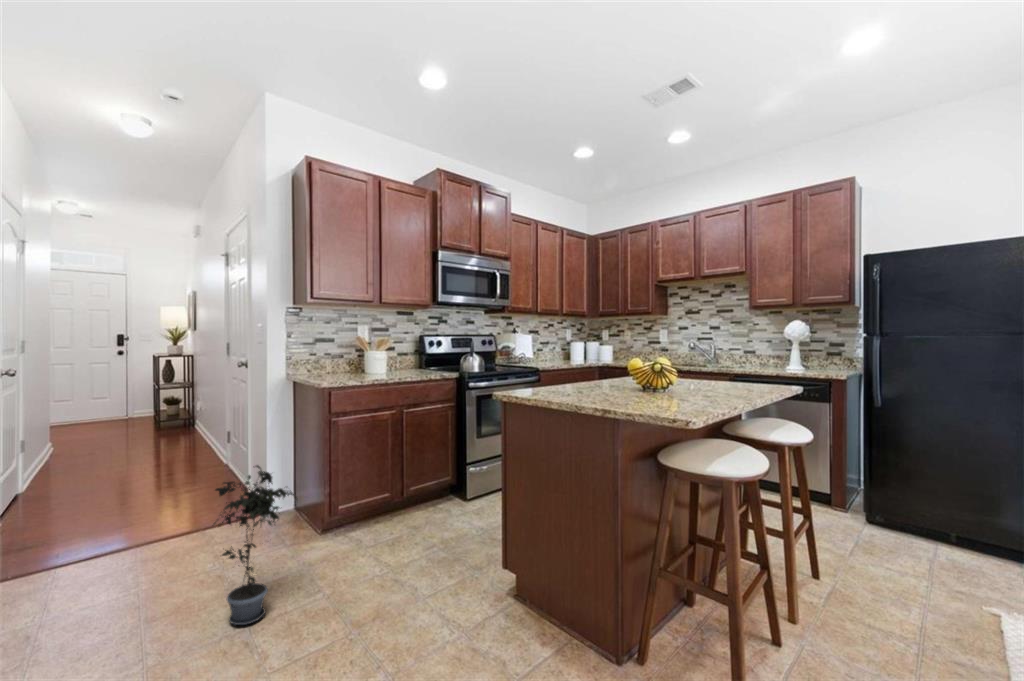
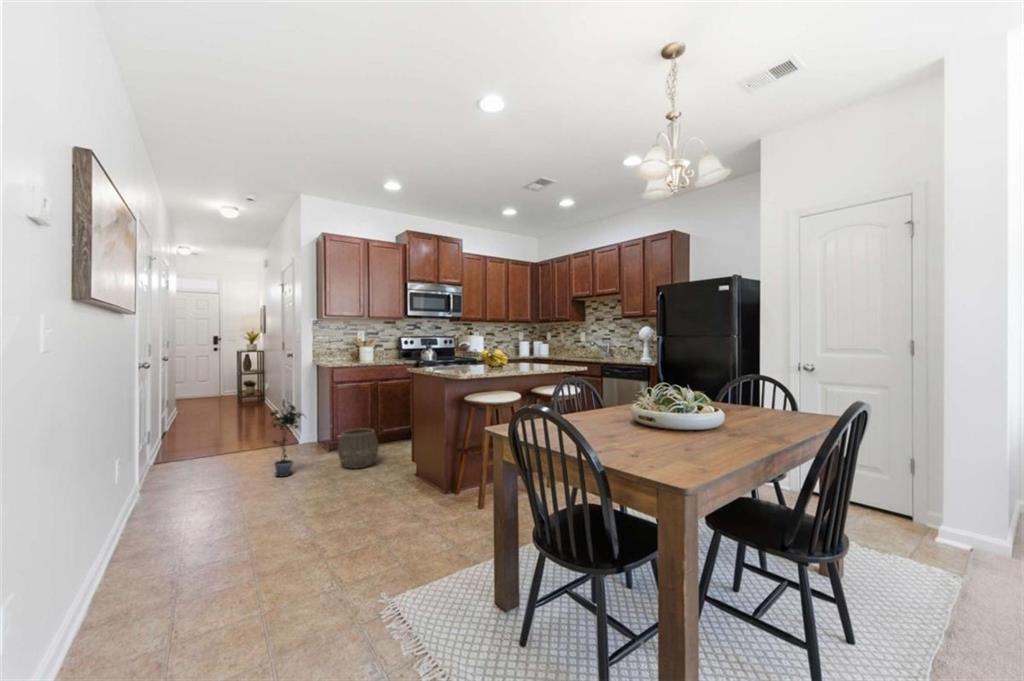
woven basket: none [353,501,430,589] -> present [338,428,378,468]

